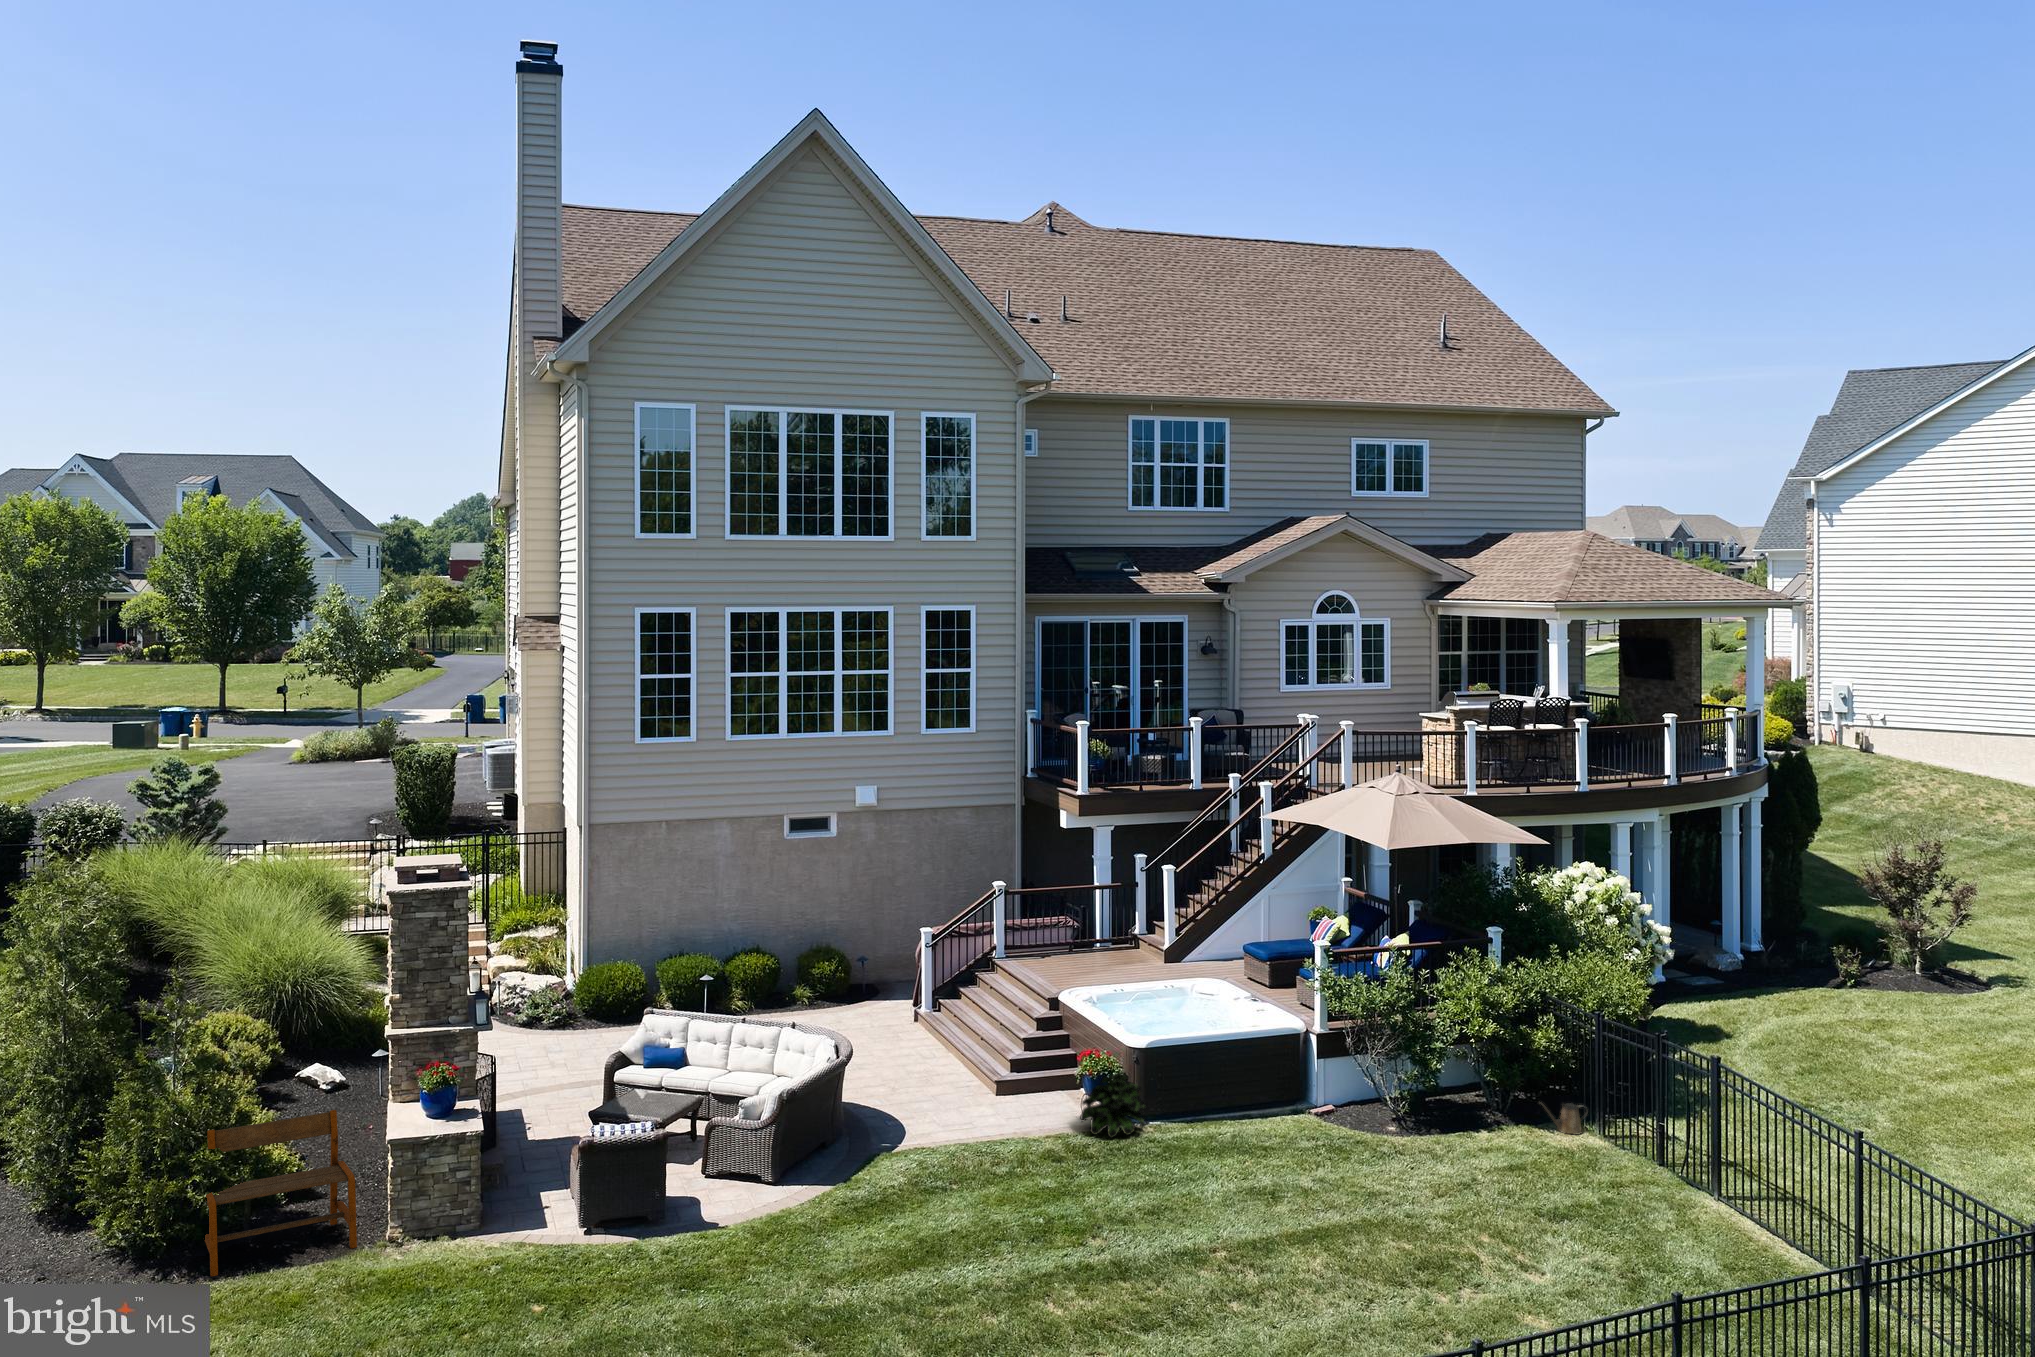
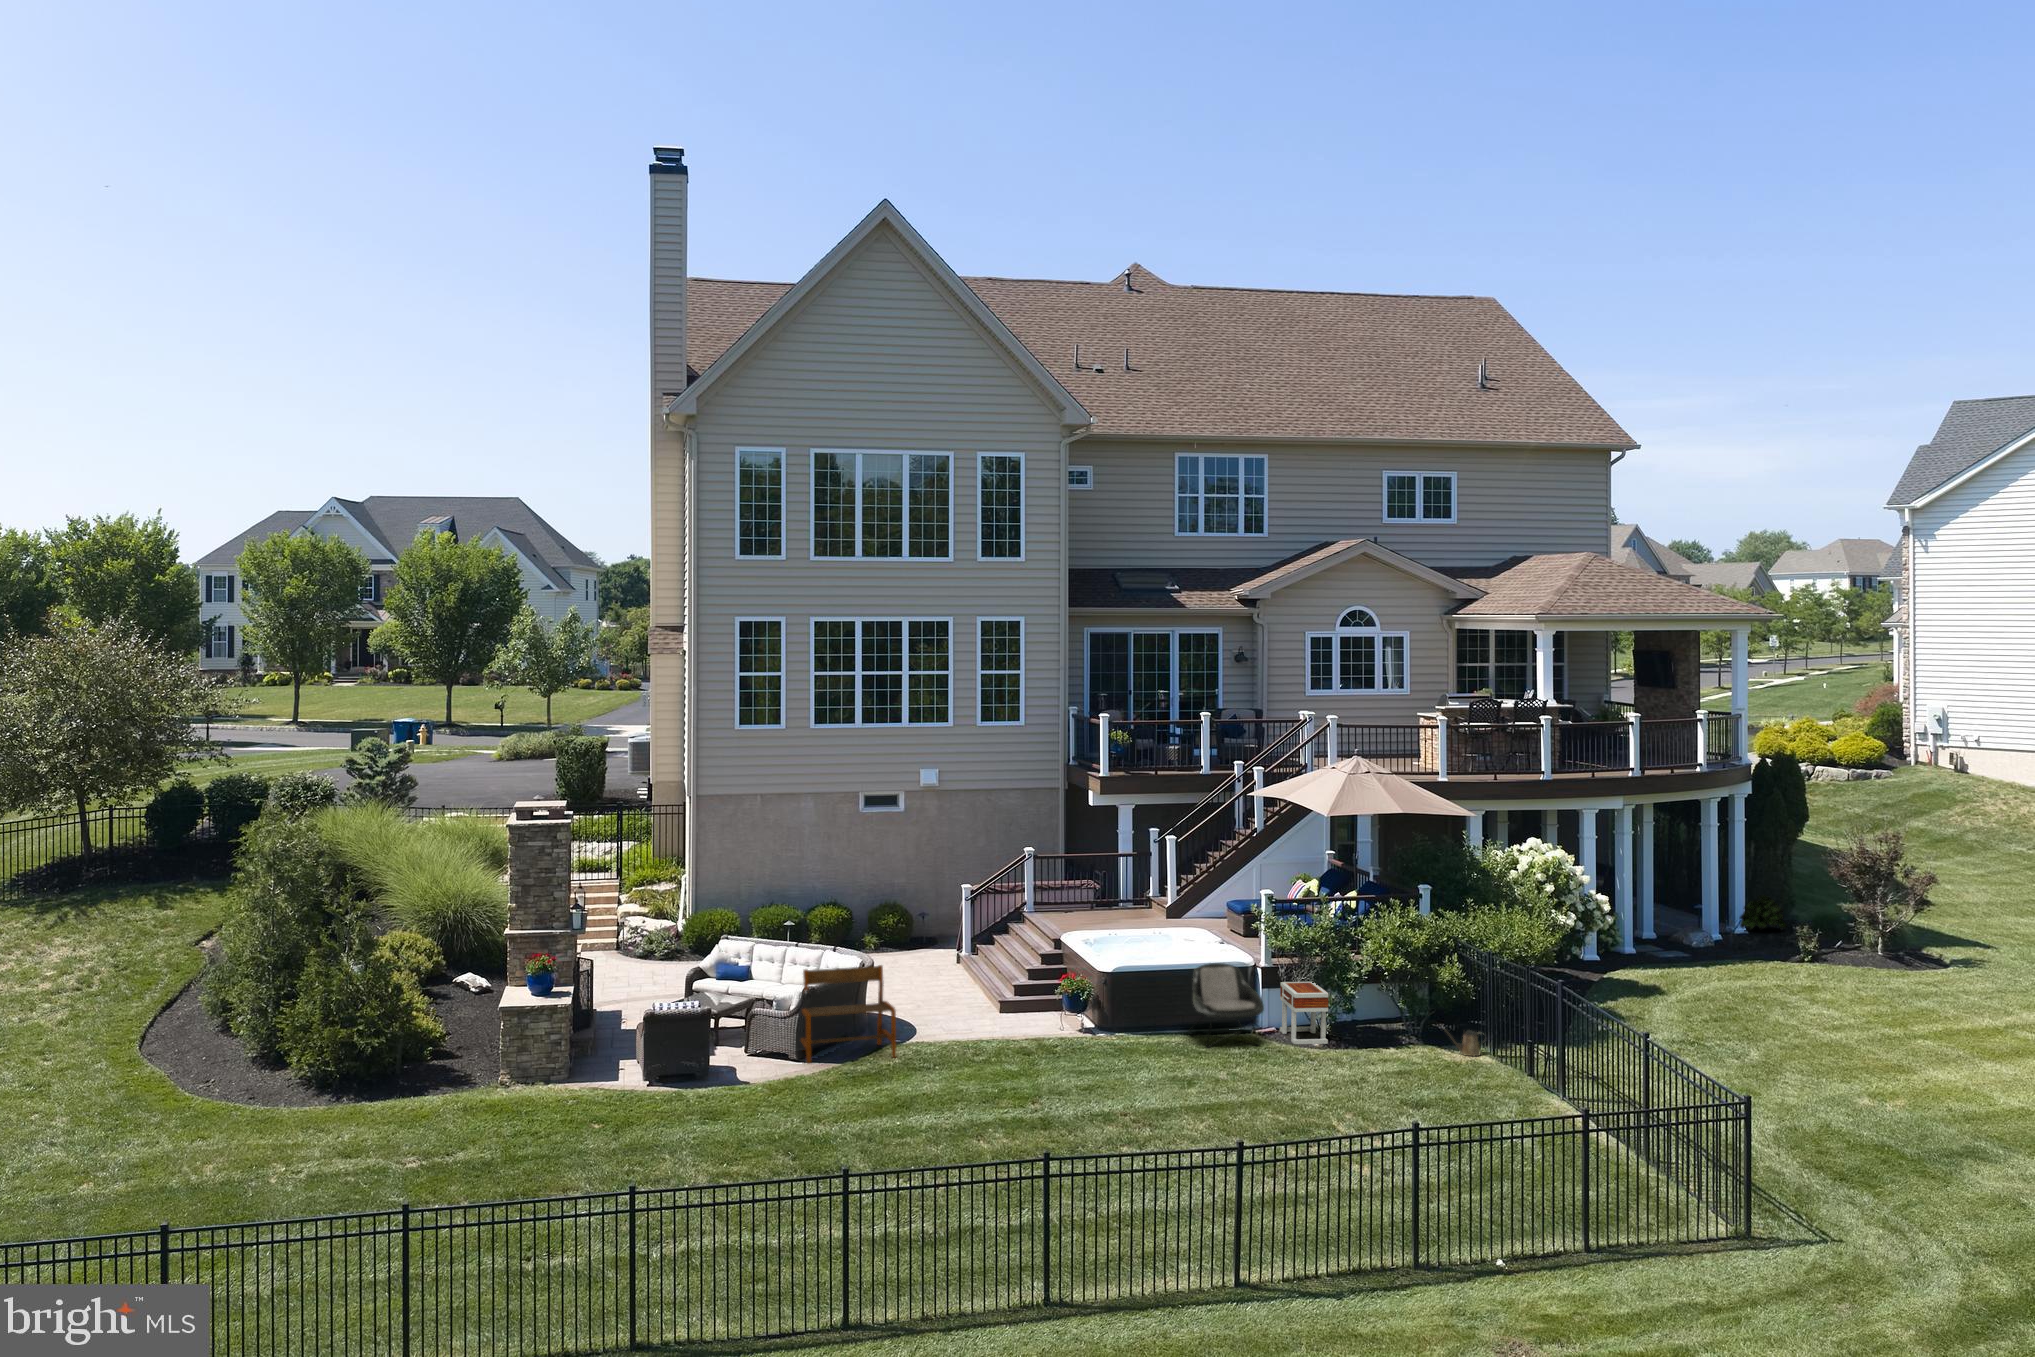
lounge chair: none [1237,1030,1332,1138] -> present [1190,963,1264,1048]
side table: none [1337,1047,1403,1126] -> present [1280,982,1329,1044]
potted plant: present [1081,1073,1148,1138] -> present [1740,894,1787,930]
bench: present [205,1110,357,1276] -> present [801,965,896,1064]

